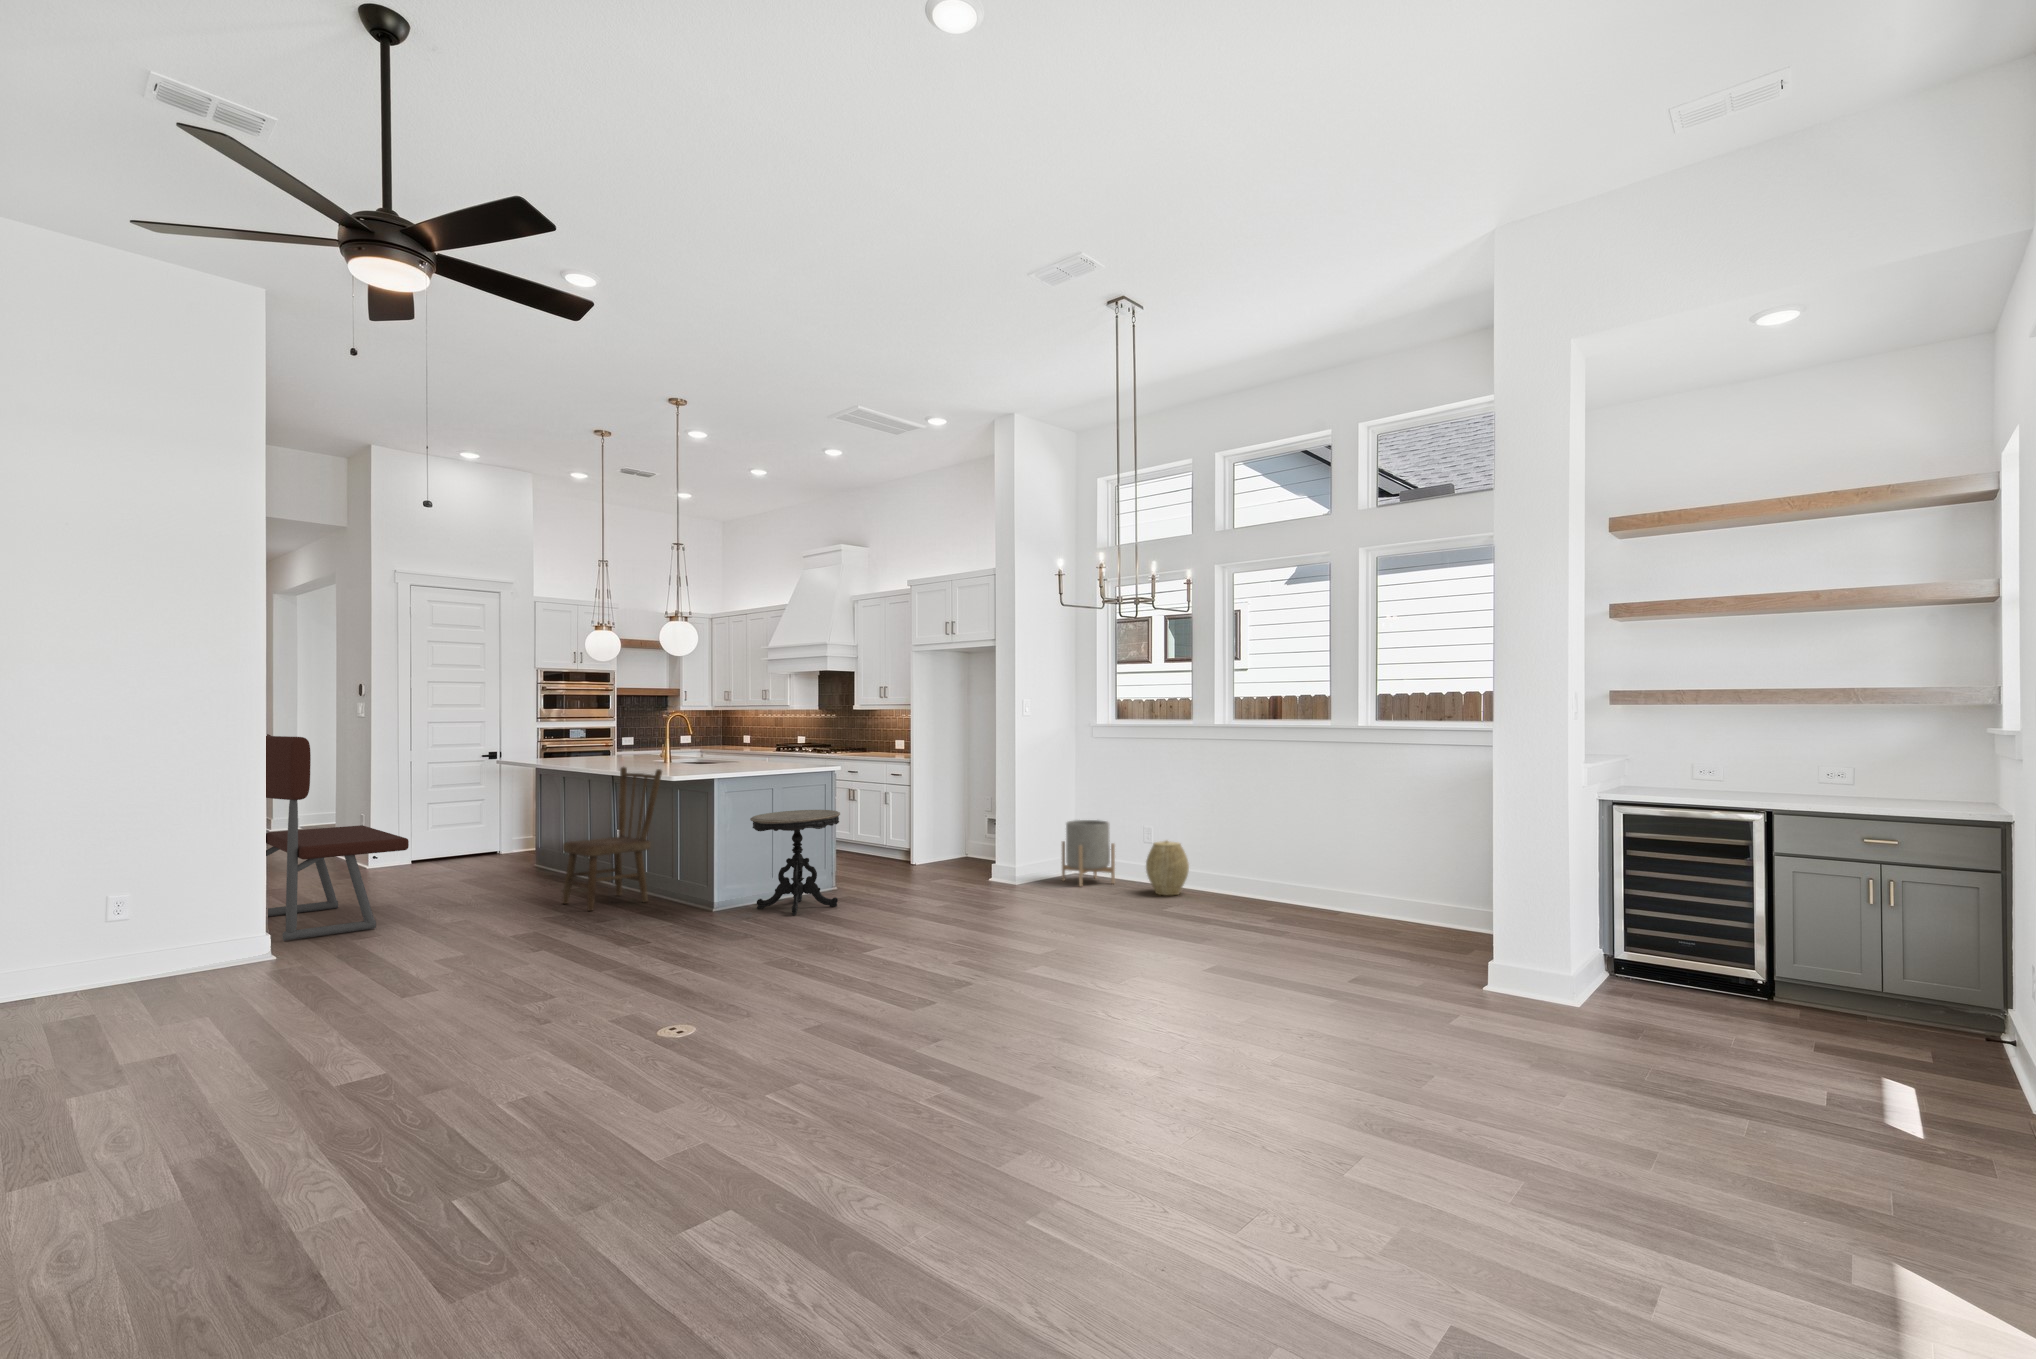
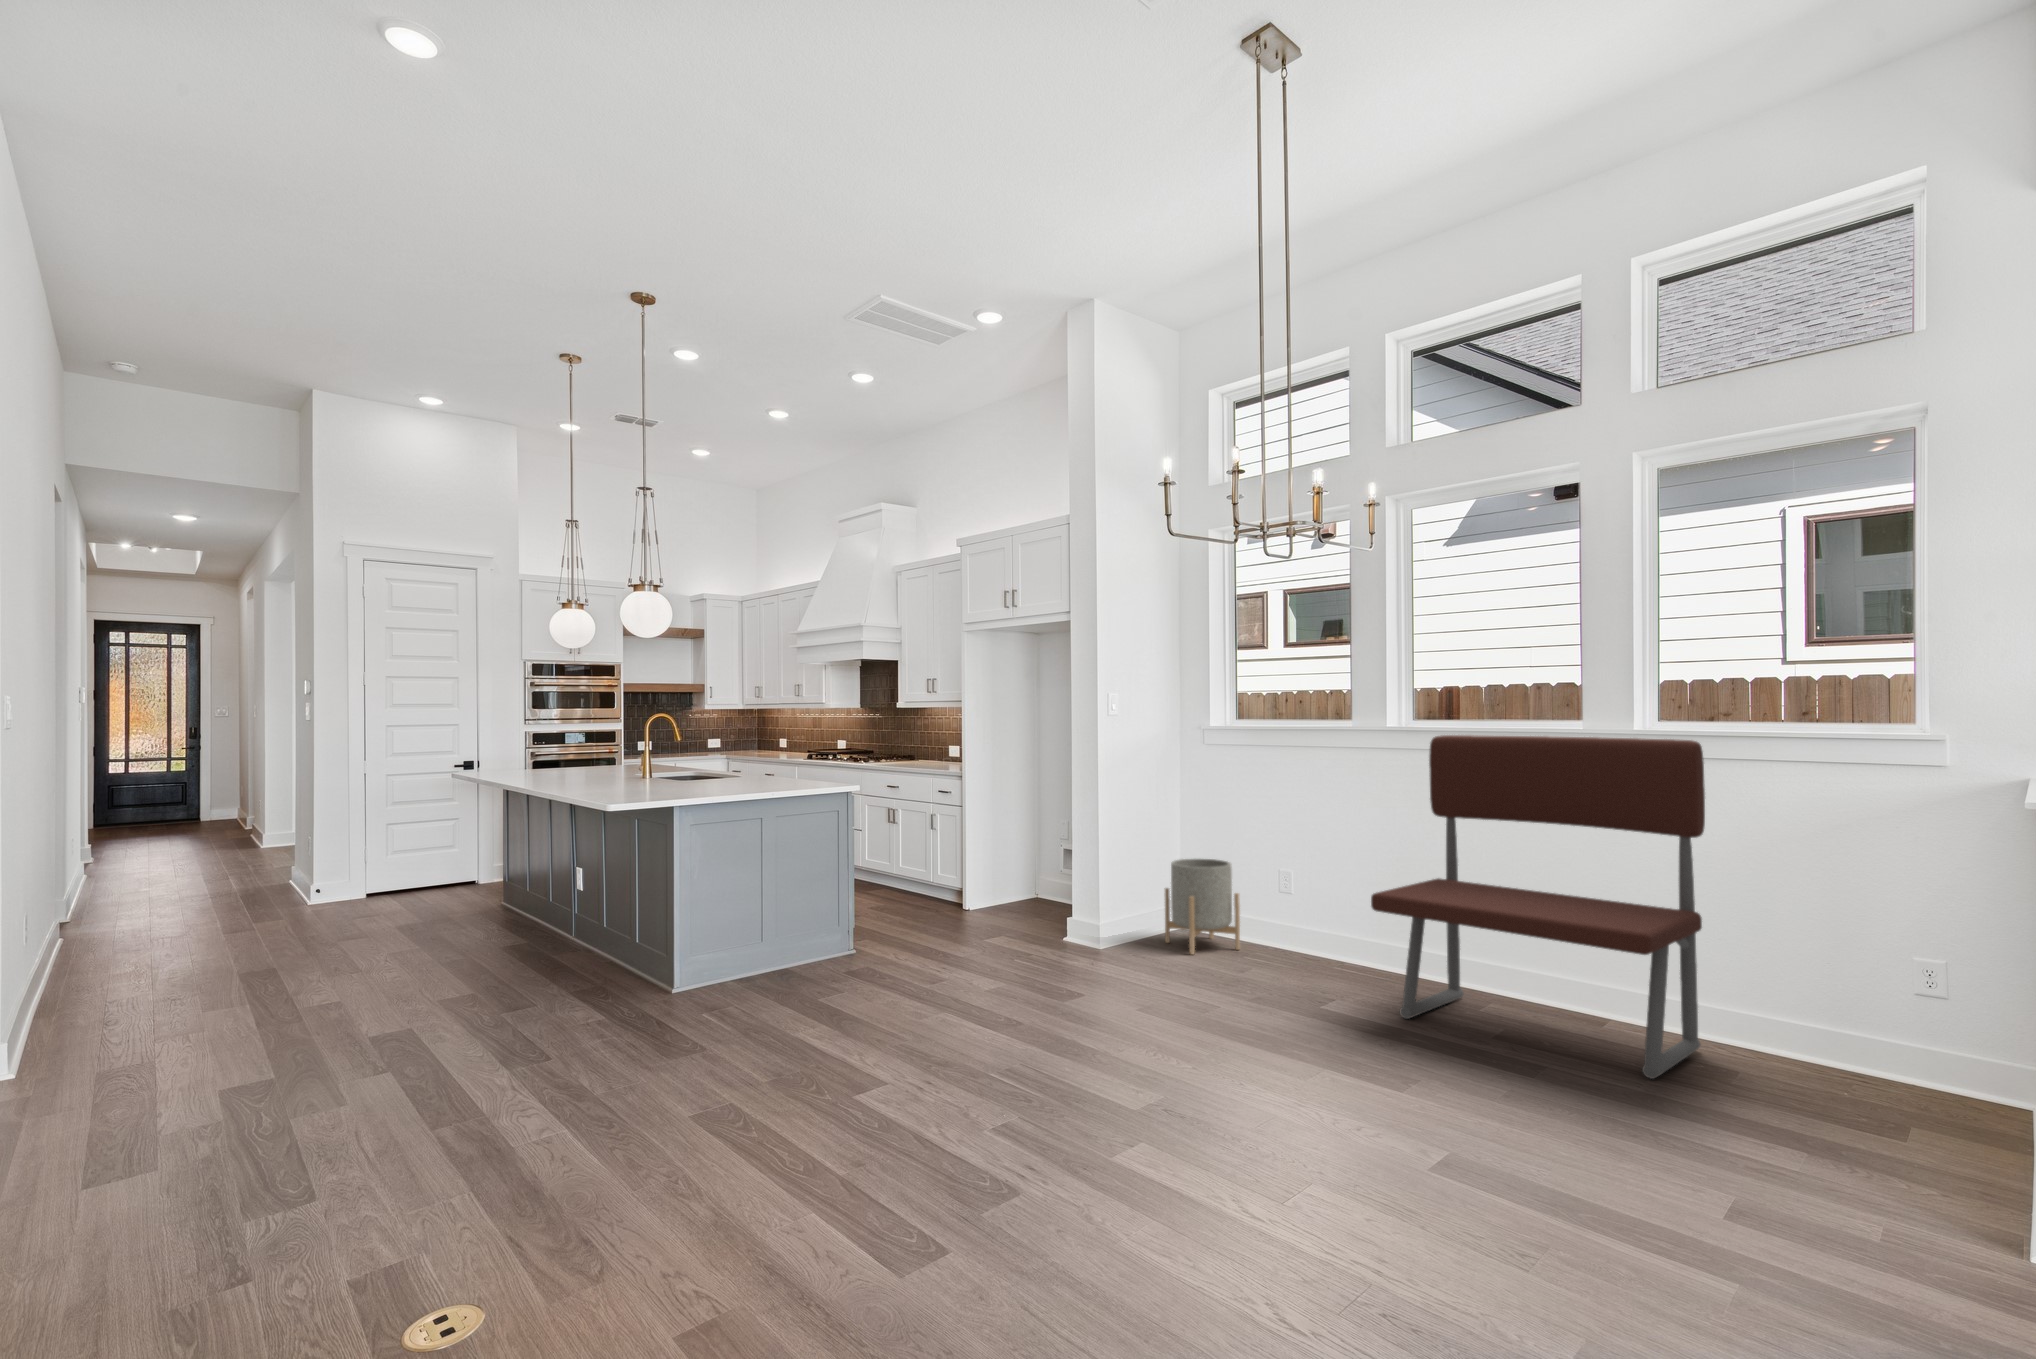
bench: present [266,734,409,941] -> present [1371,735,1705,1079]
dining chair: present [562,767,662,911] -> none [485,785,617,986]
side table: present [750,810,840,915] -> none [723,847,853,1002]
woven basket: present [1146,841,1189,895] -> none [1287,894,1351,974]

